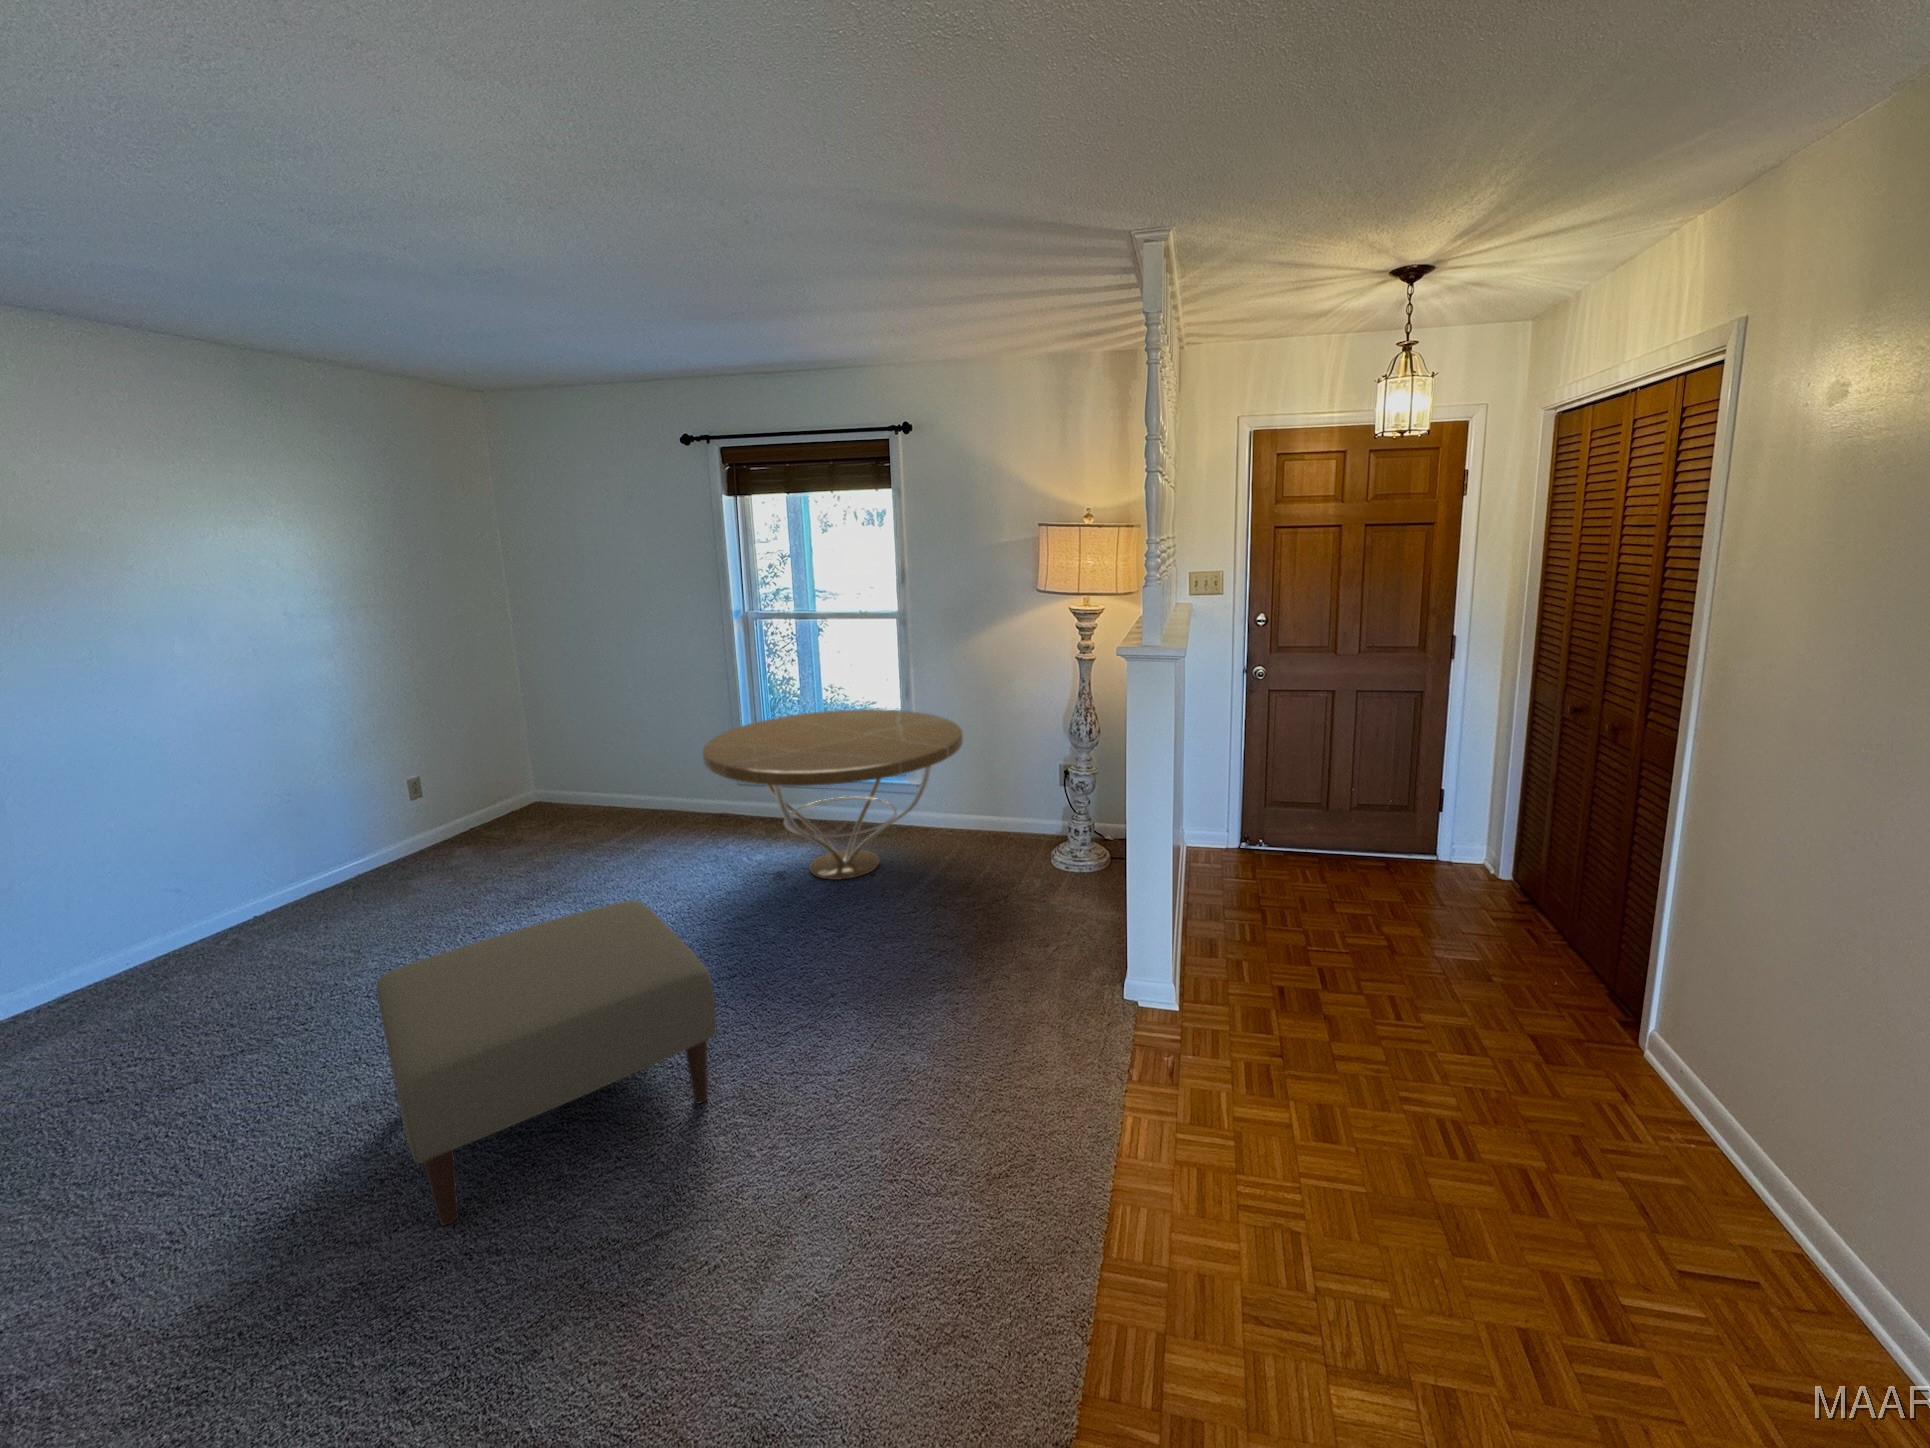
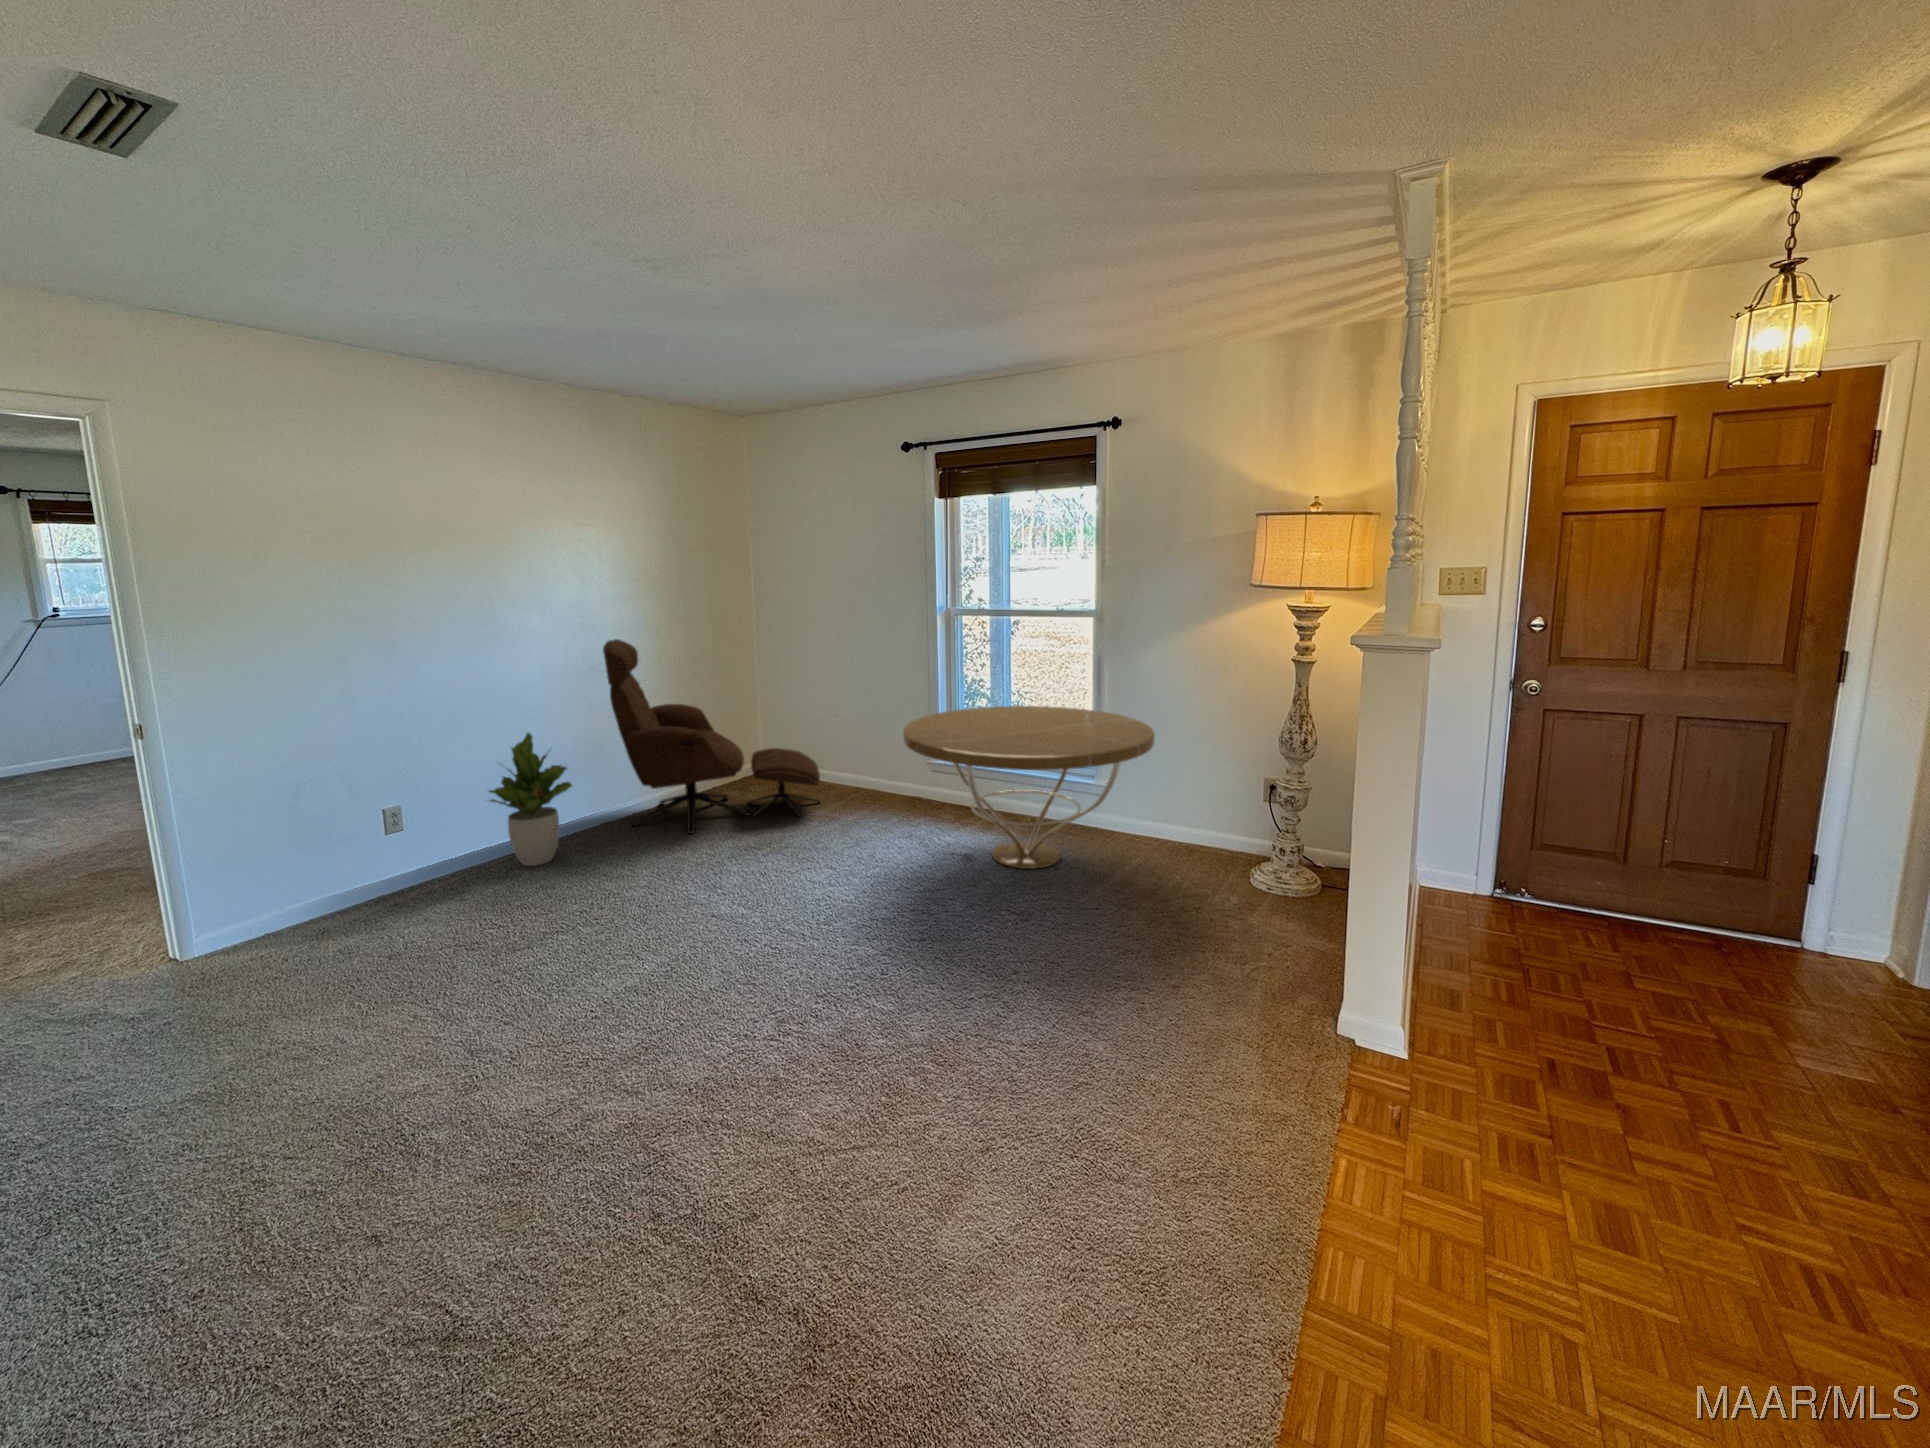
lounge chair: none [289,663,613,893] -> present [603,639,820,834]
potted plant: none [97,796,253,970] -> present [489,733,572,866]
ottoman: present [377,901,717,1225] -> none [653,852,911,1093]

